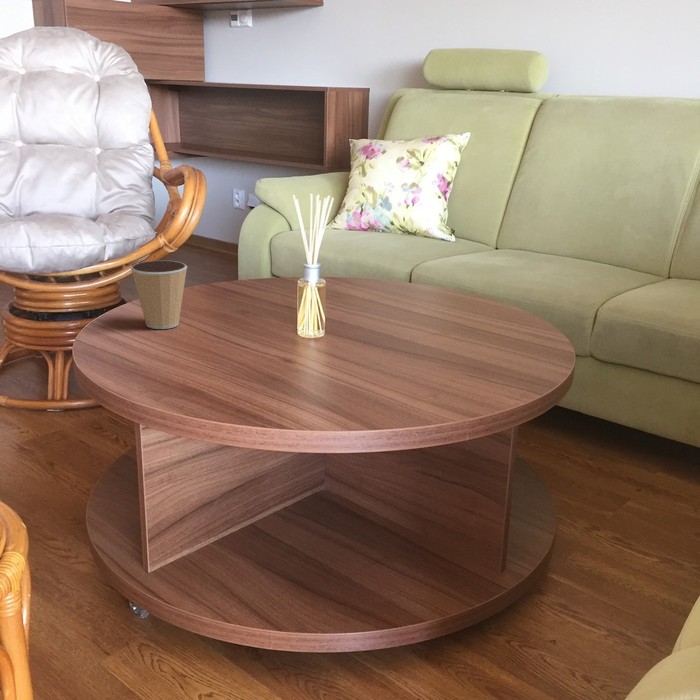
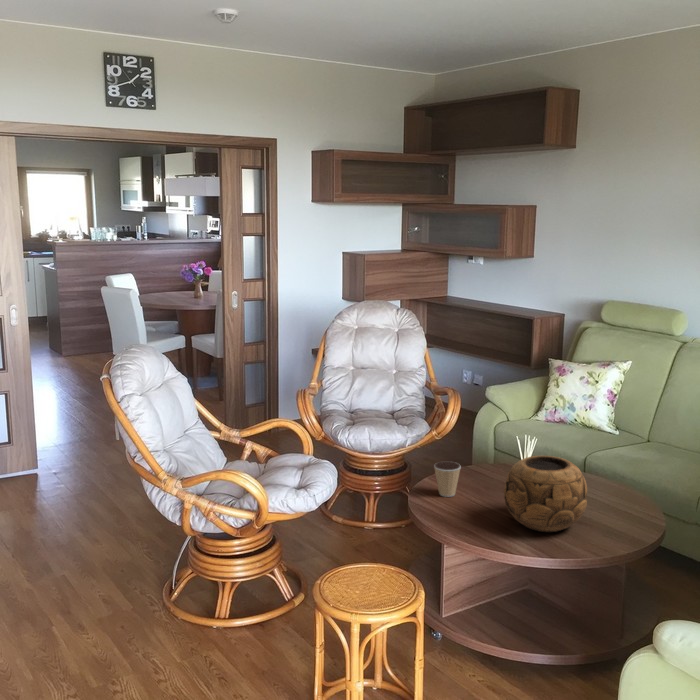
decorative bowl: none [269,225,442,380] -> present [504,456,587,532]

